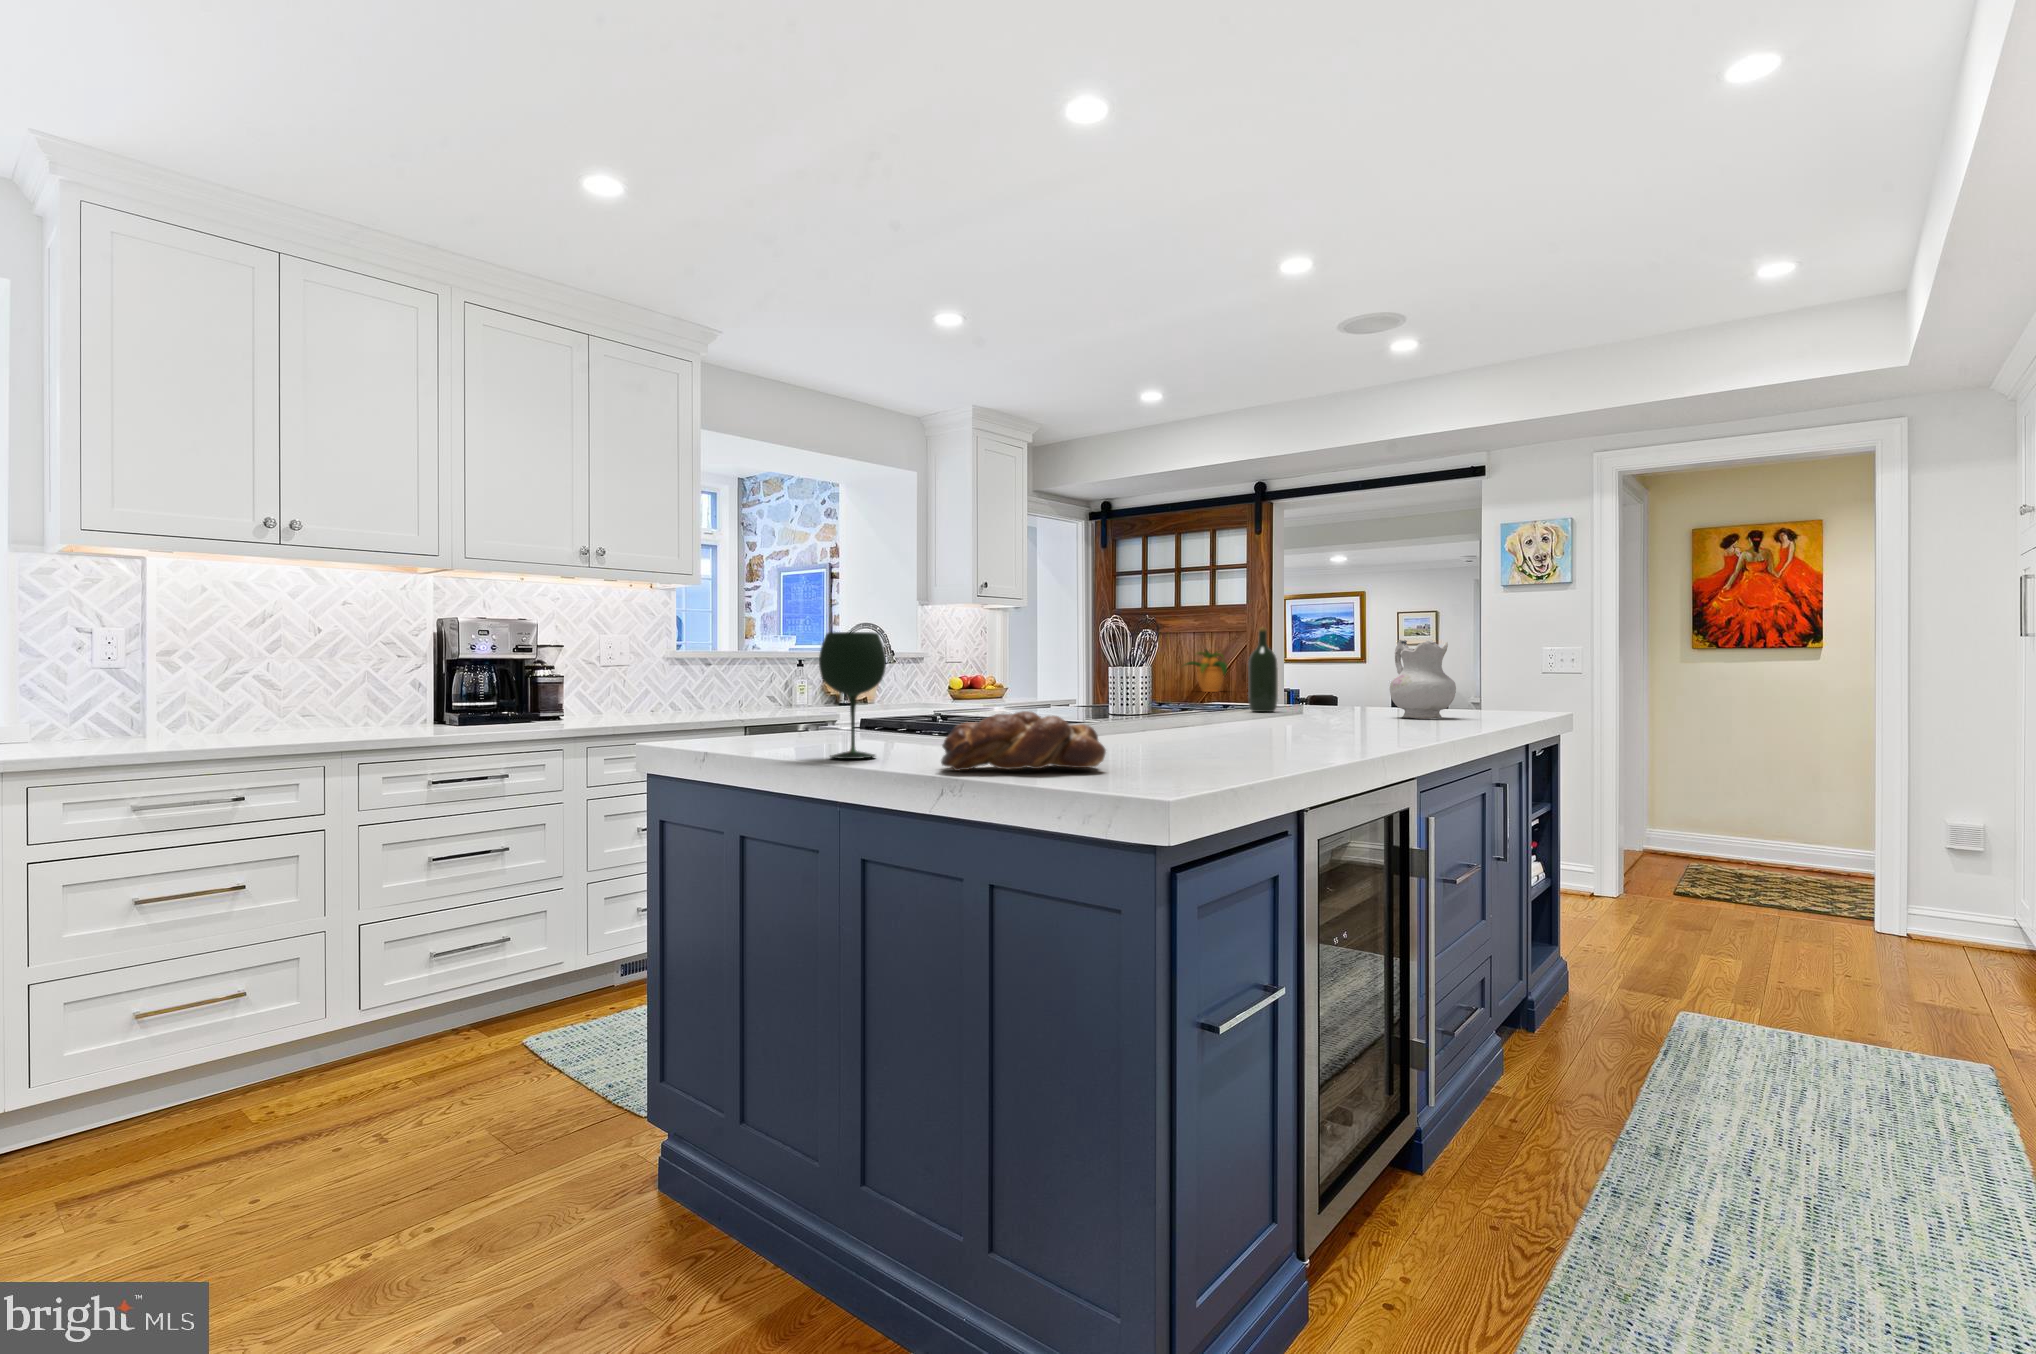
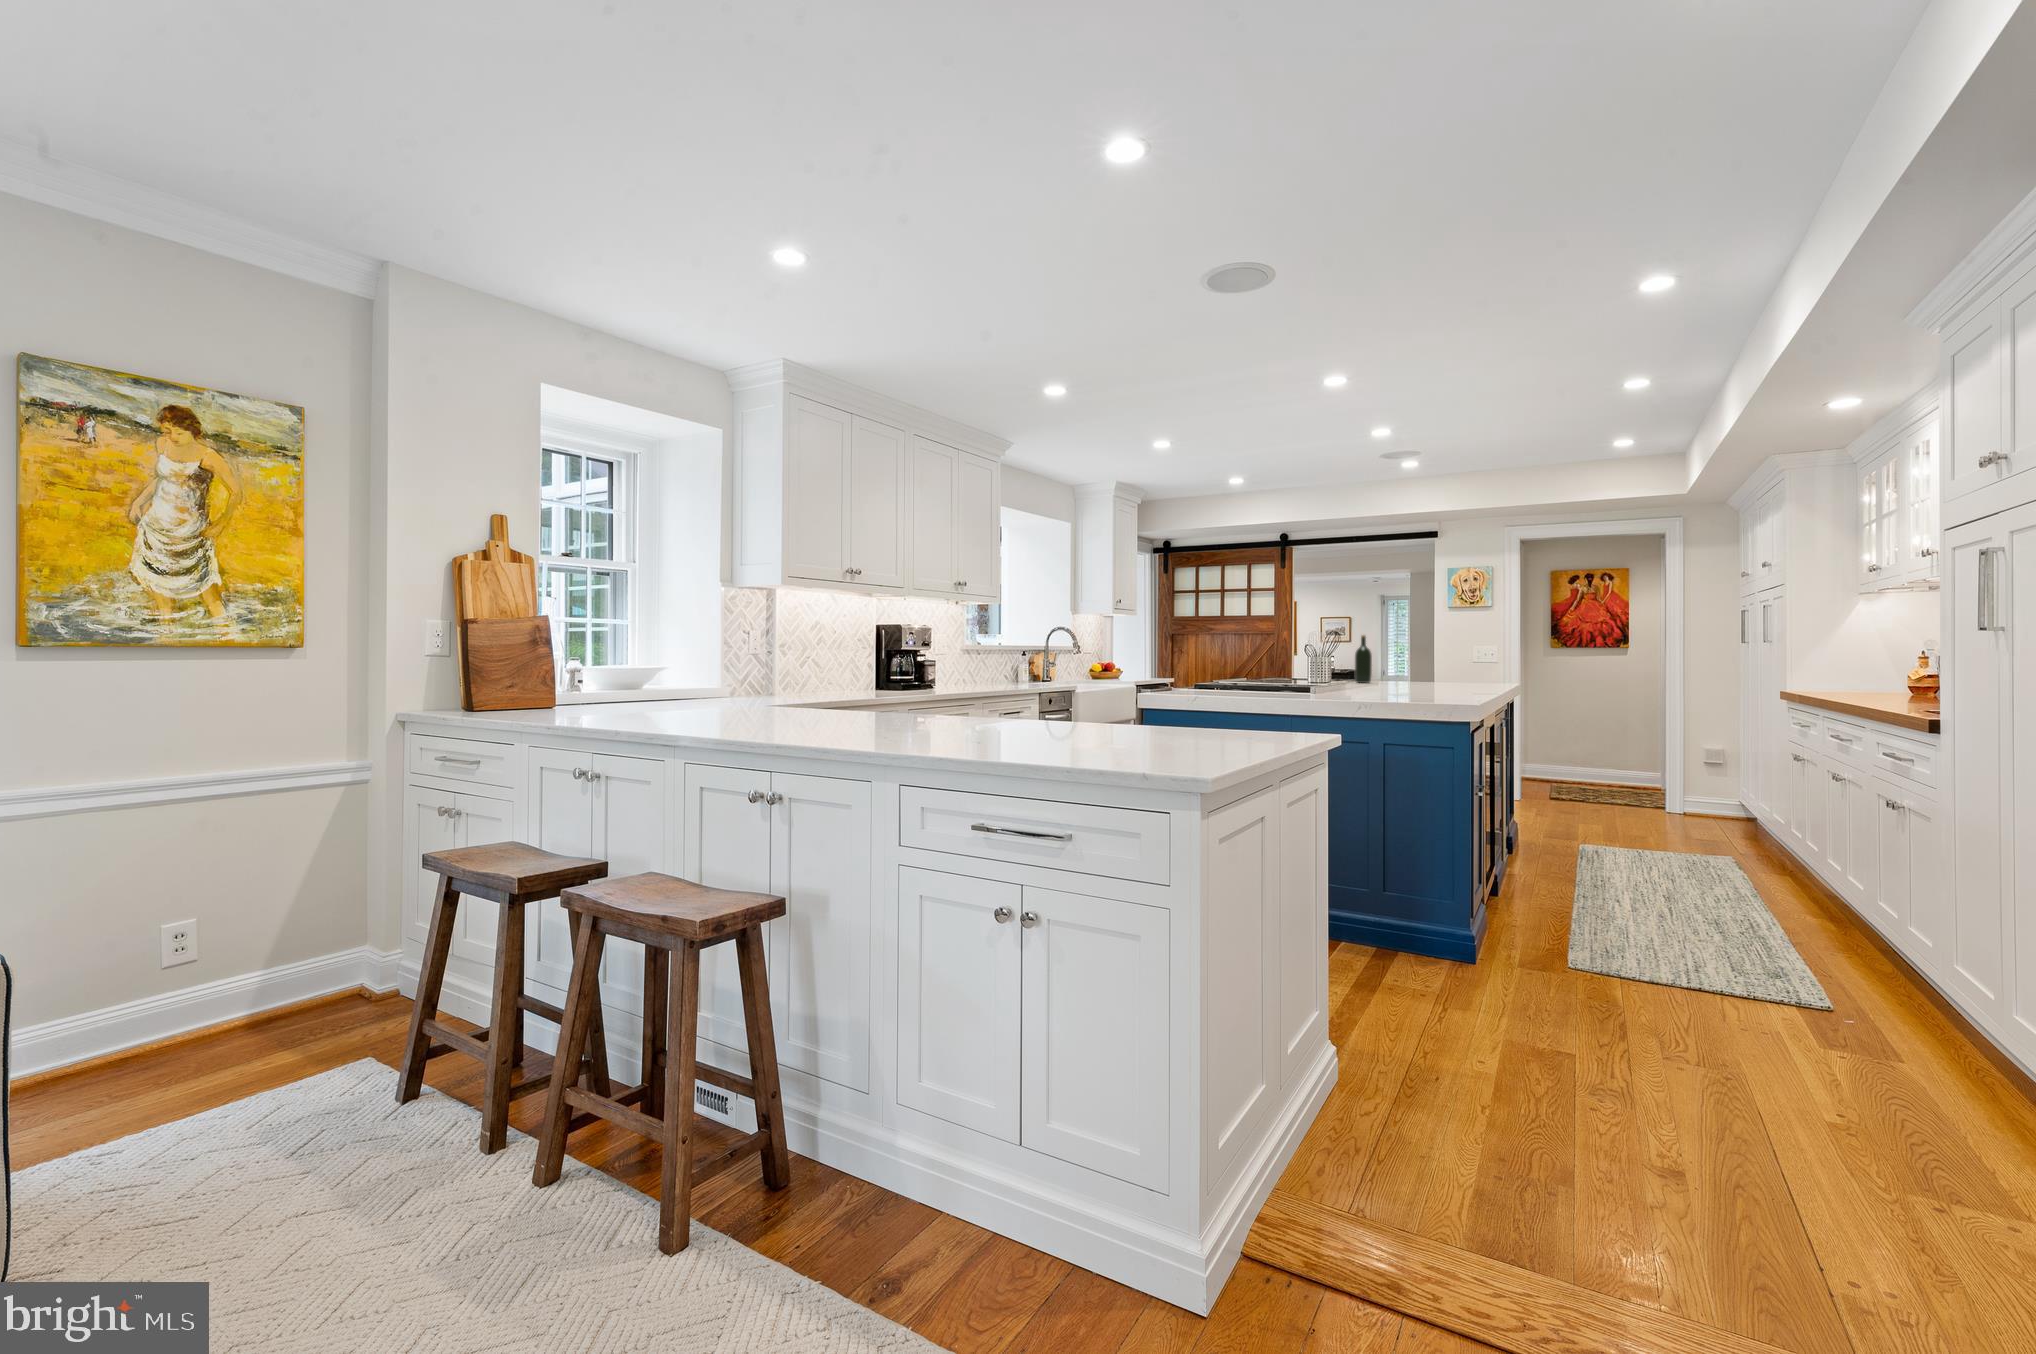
wine glass: present [819,632,886,759] -> none [1304,642,1334,694]
ceramic pitcher: present [1390,640,1456,719] -> none [1444,643,1480,685]
potted plant: present [1185,649,1228,692] -> none [1225,645,1263,675]
bread loaf: present [941,711,1106,771] -> none [1377,674,1444,696]

